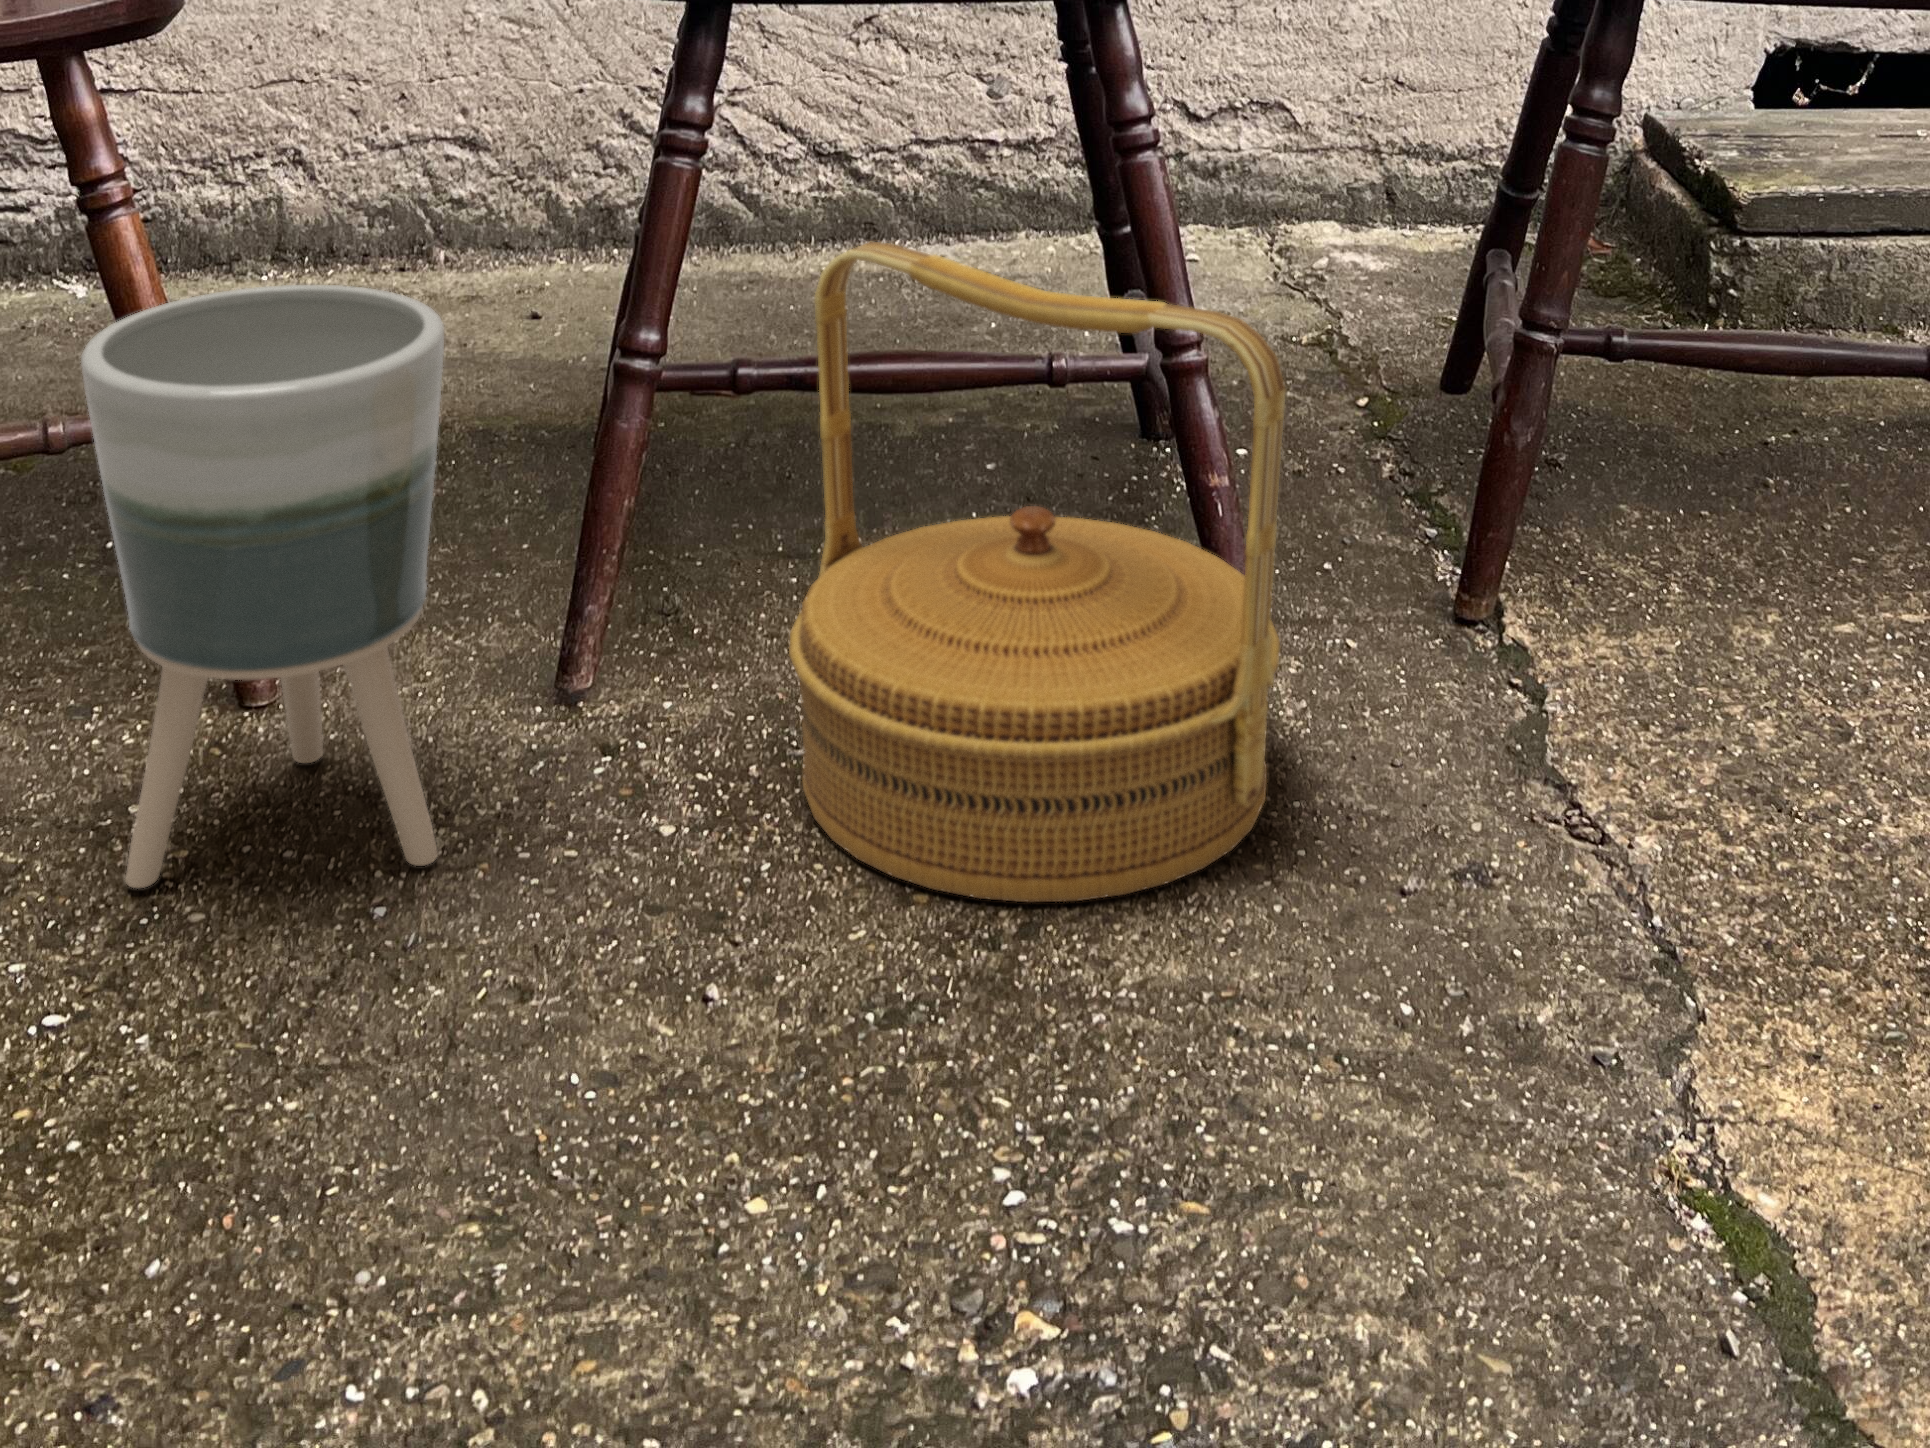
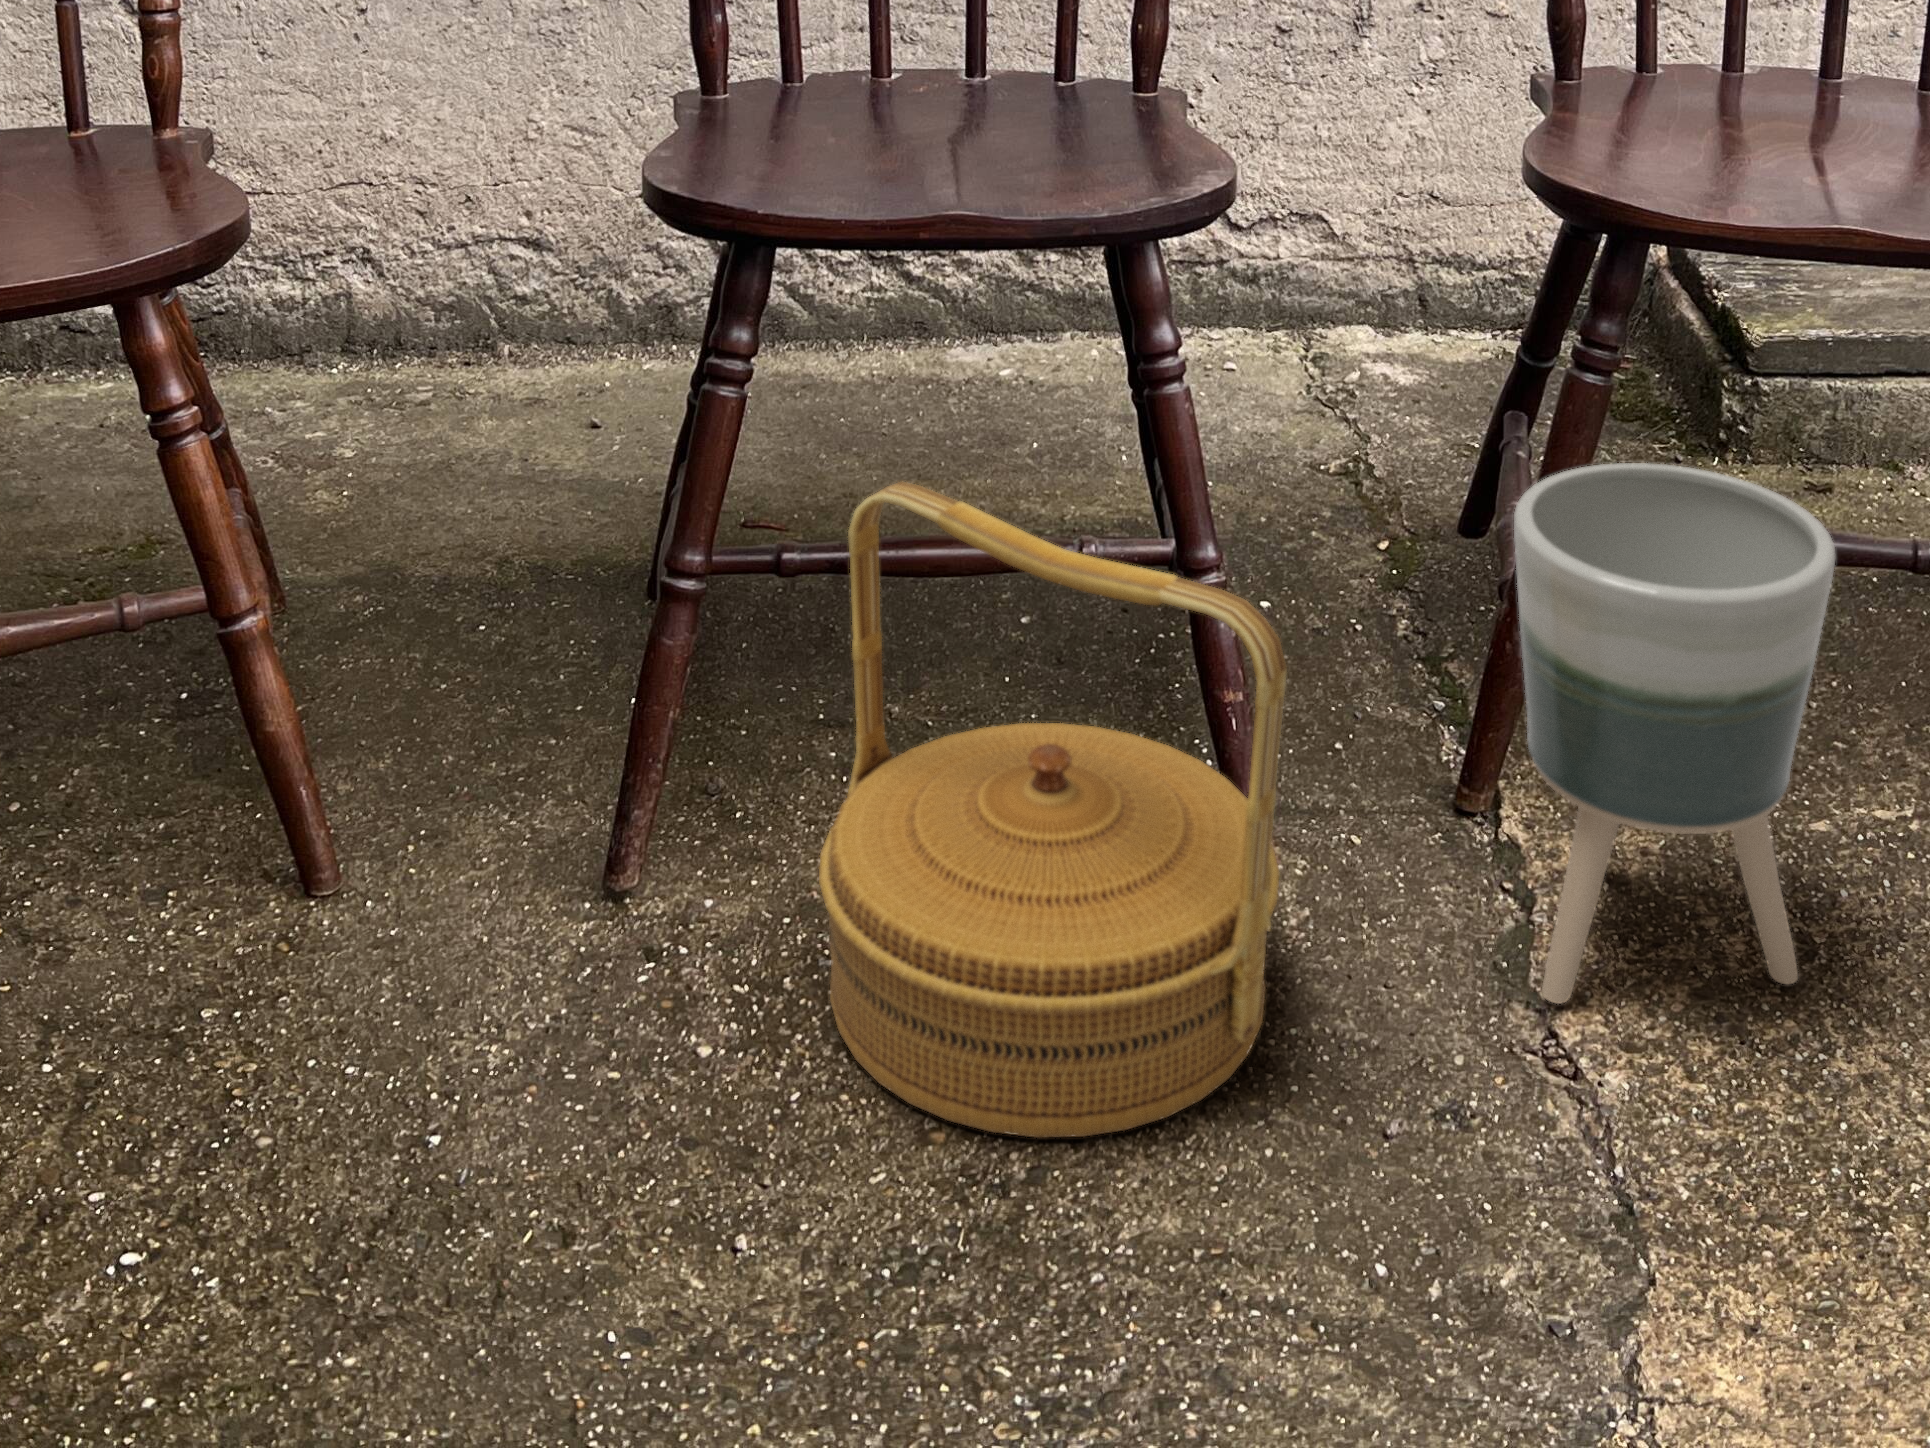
planter: present [81,285,444,888] -> present [1514,463,1835,1004]

